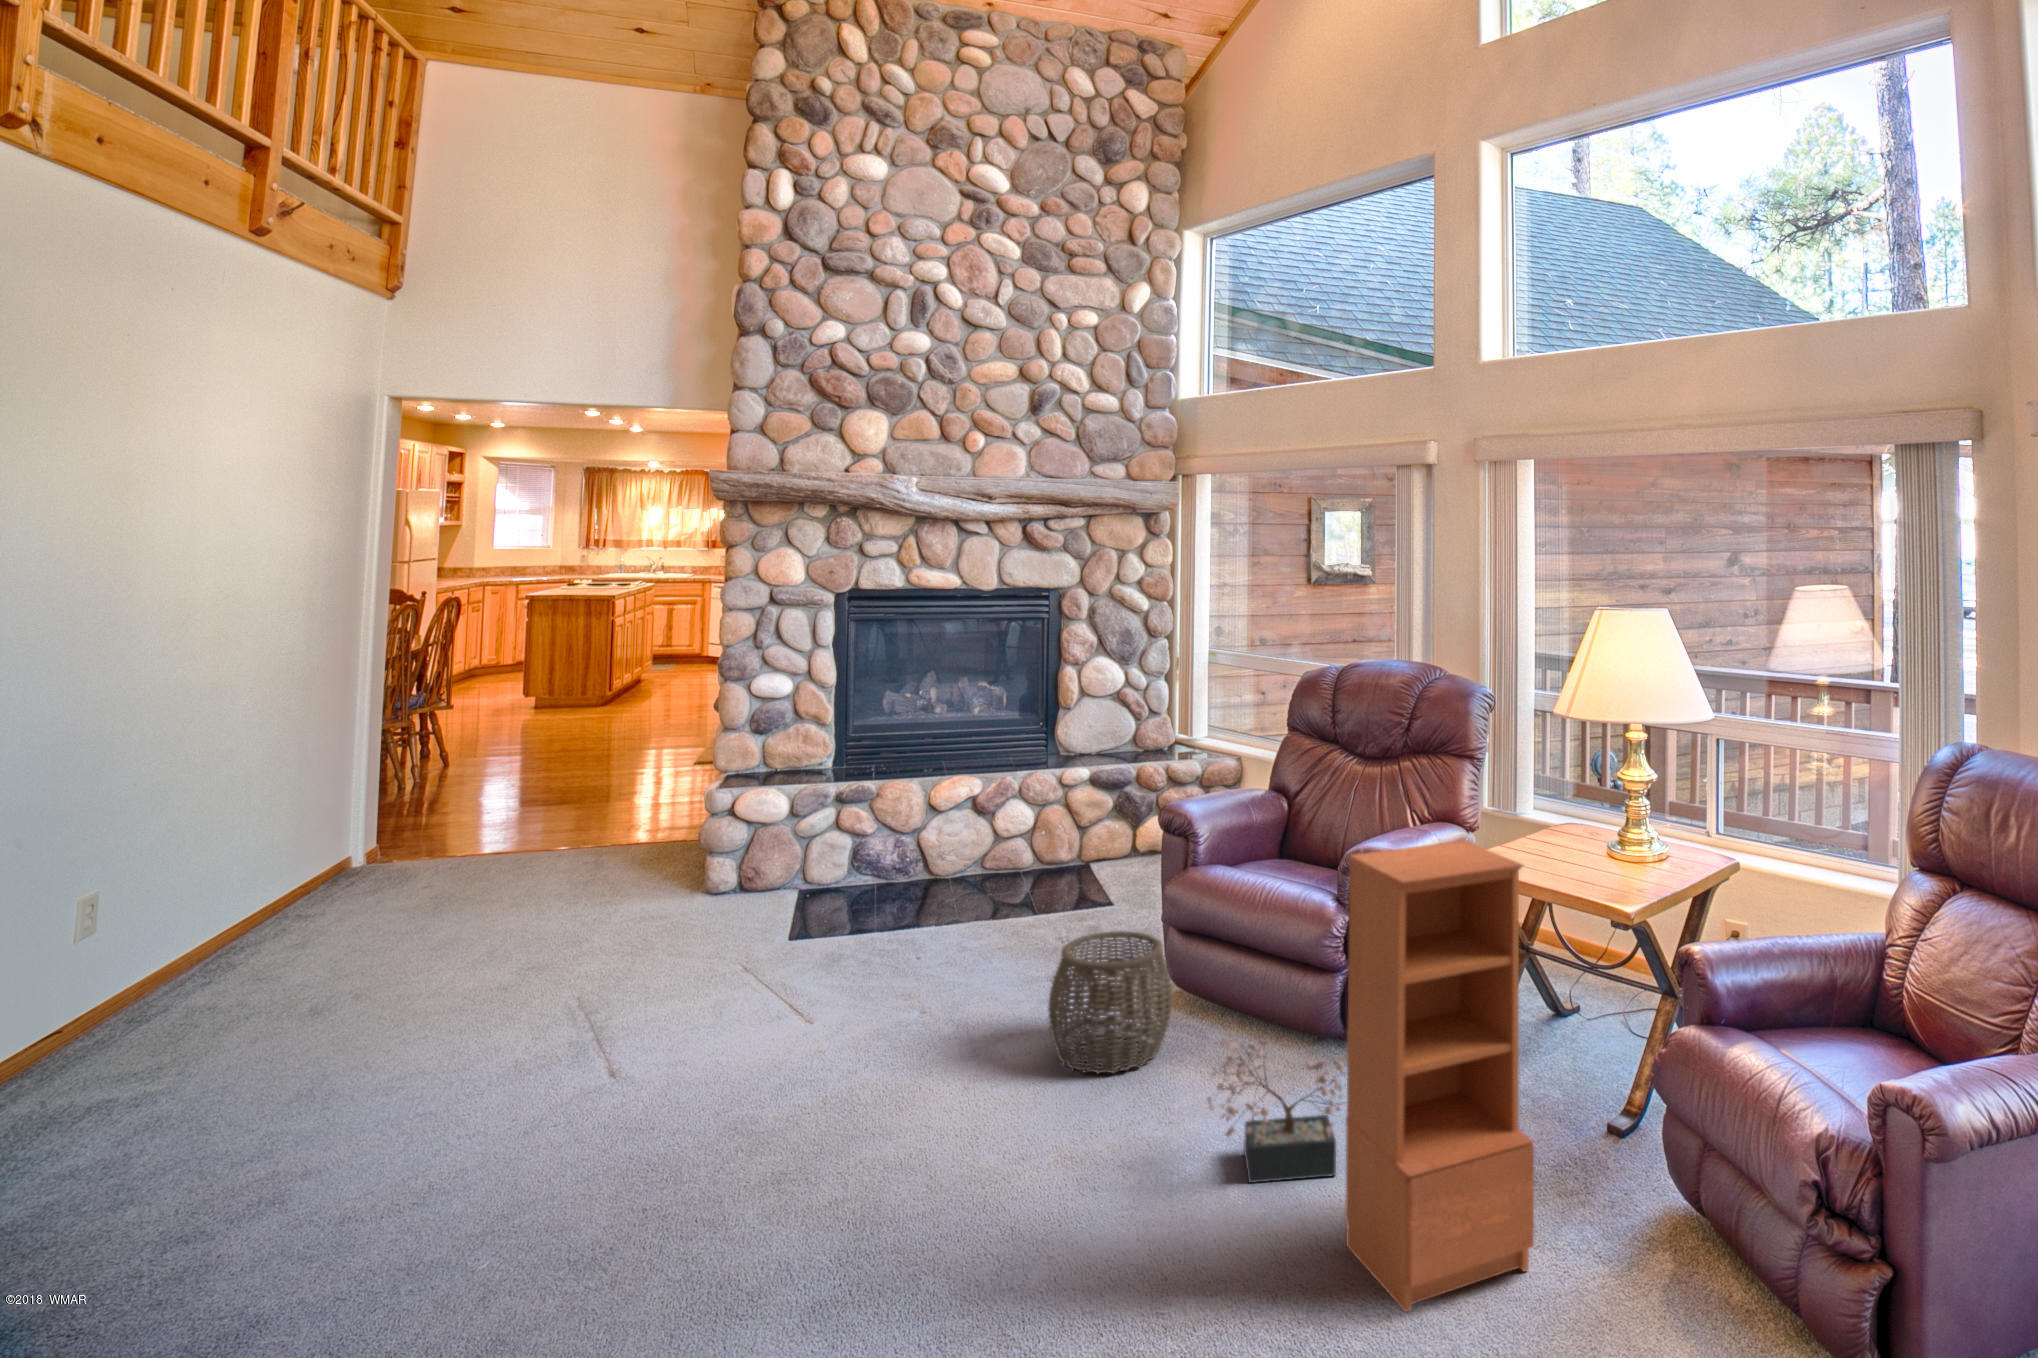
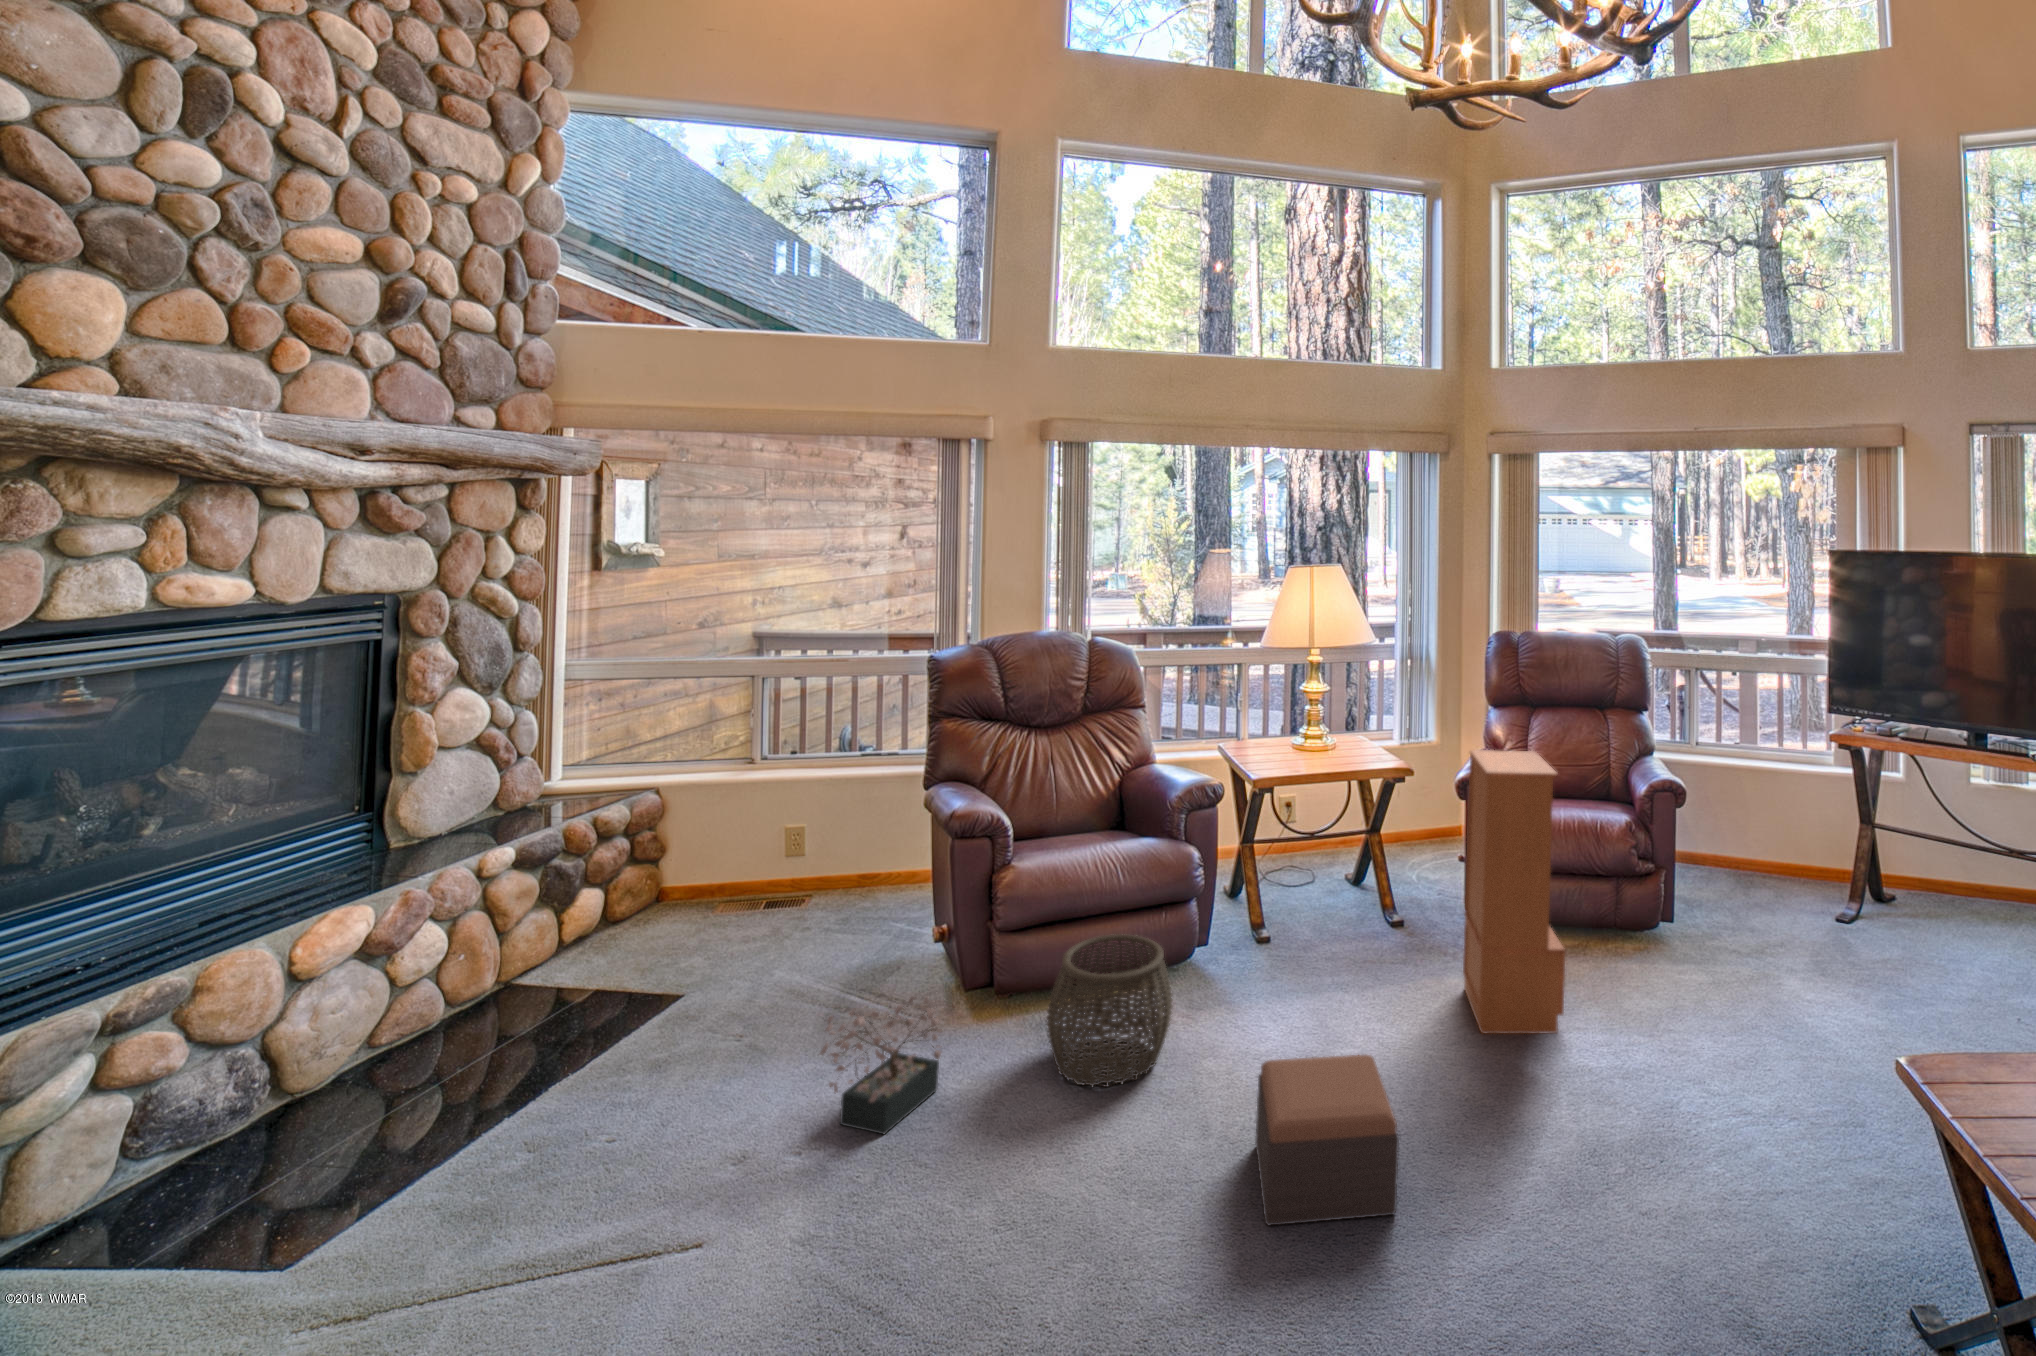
decorative plant: present [1207,1032,1347,1183] -> present [820,997,943,1134]
footstool: none [873,1068,1051,1257] -> present [1255,1055,1399,1226]

